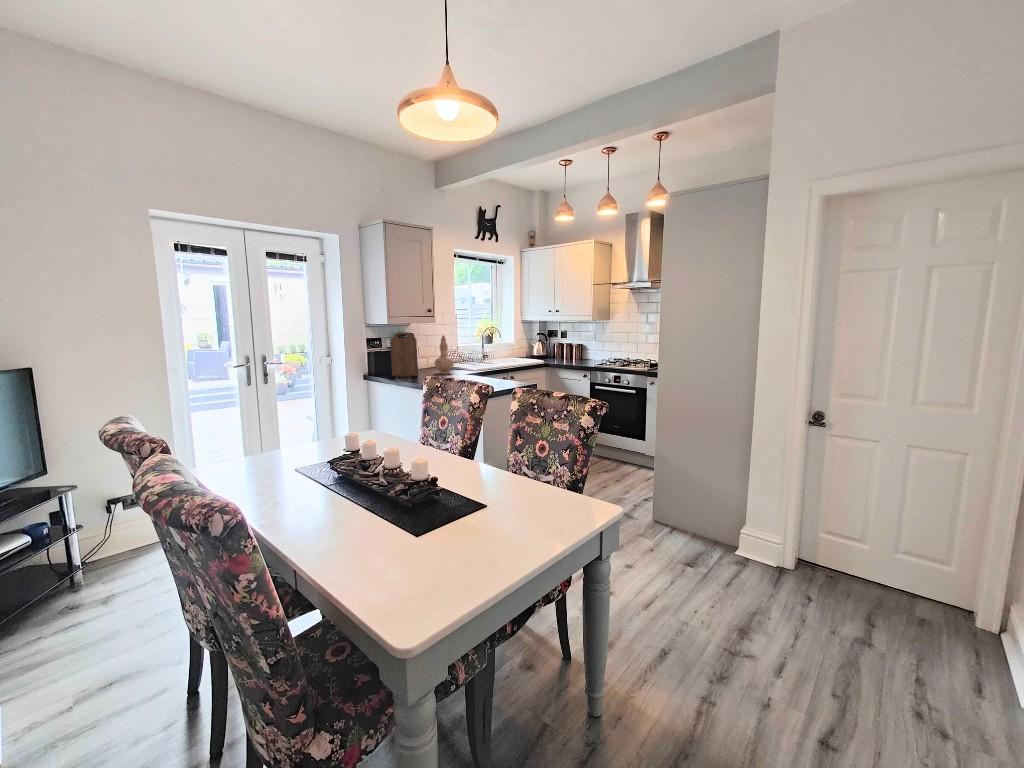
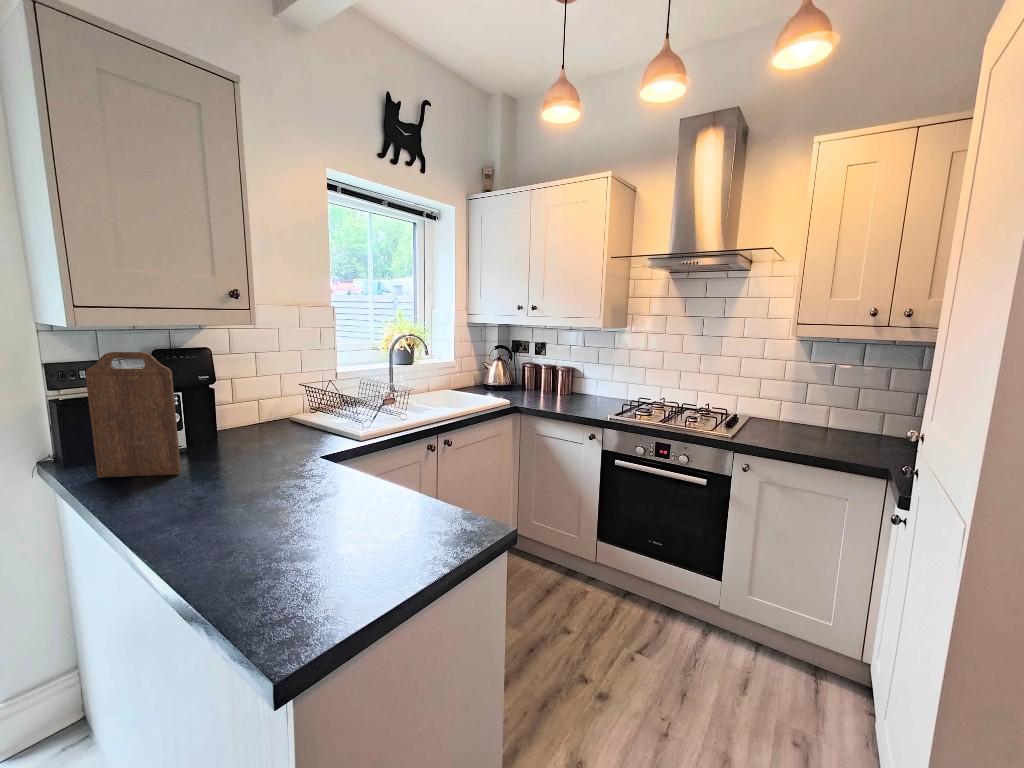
vase: present [435,335,454,374] -> none [243,358,299,459]

